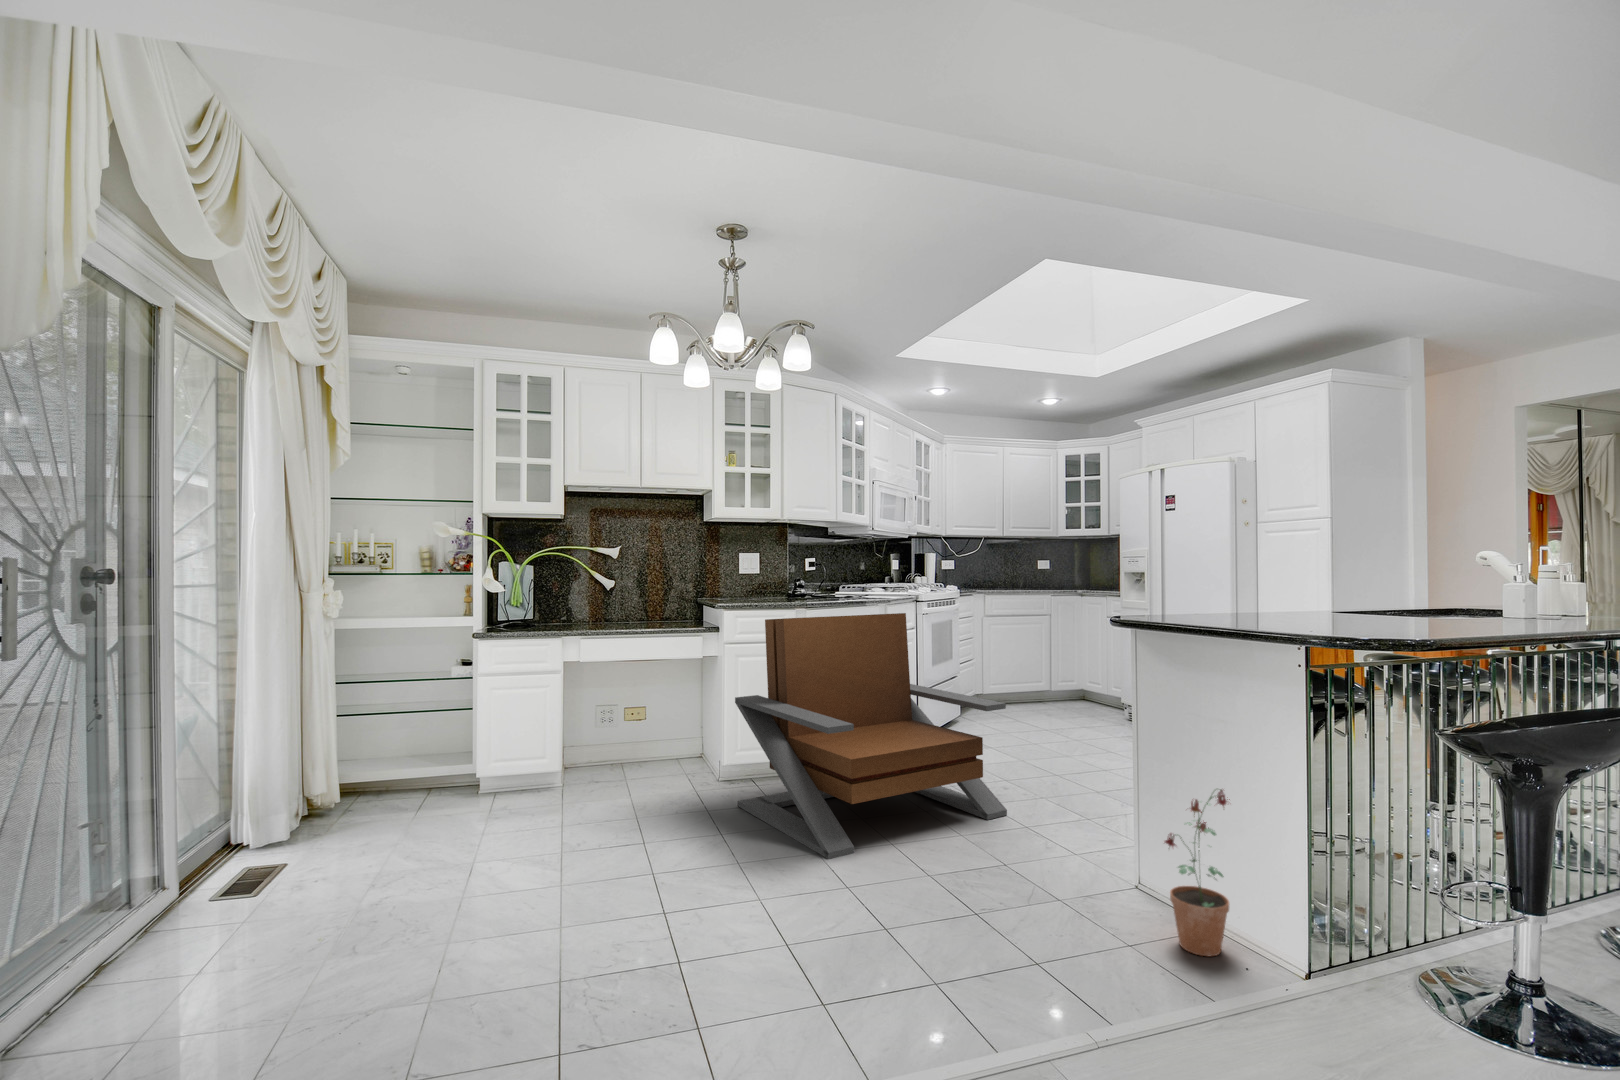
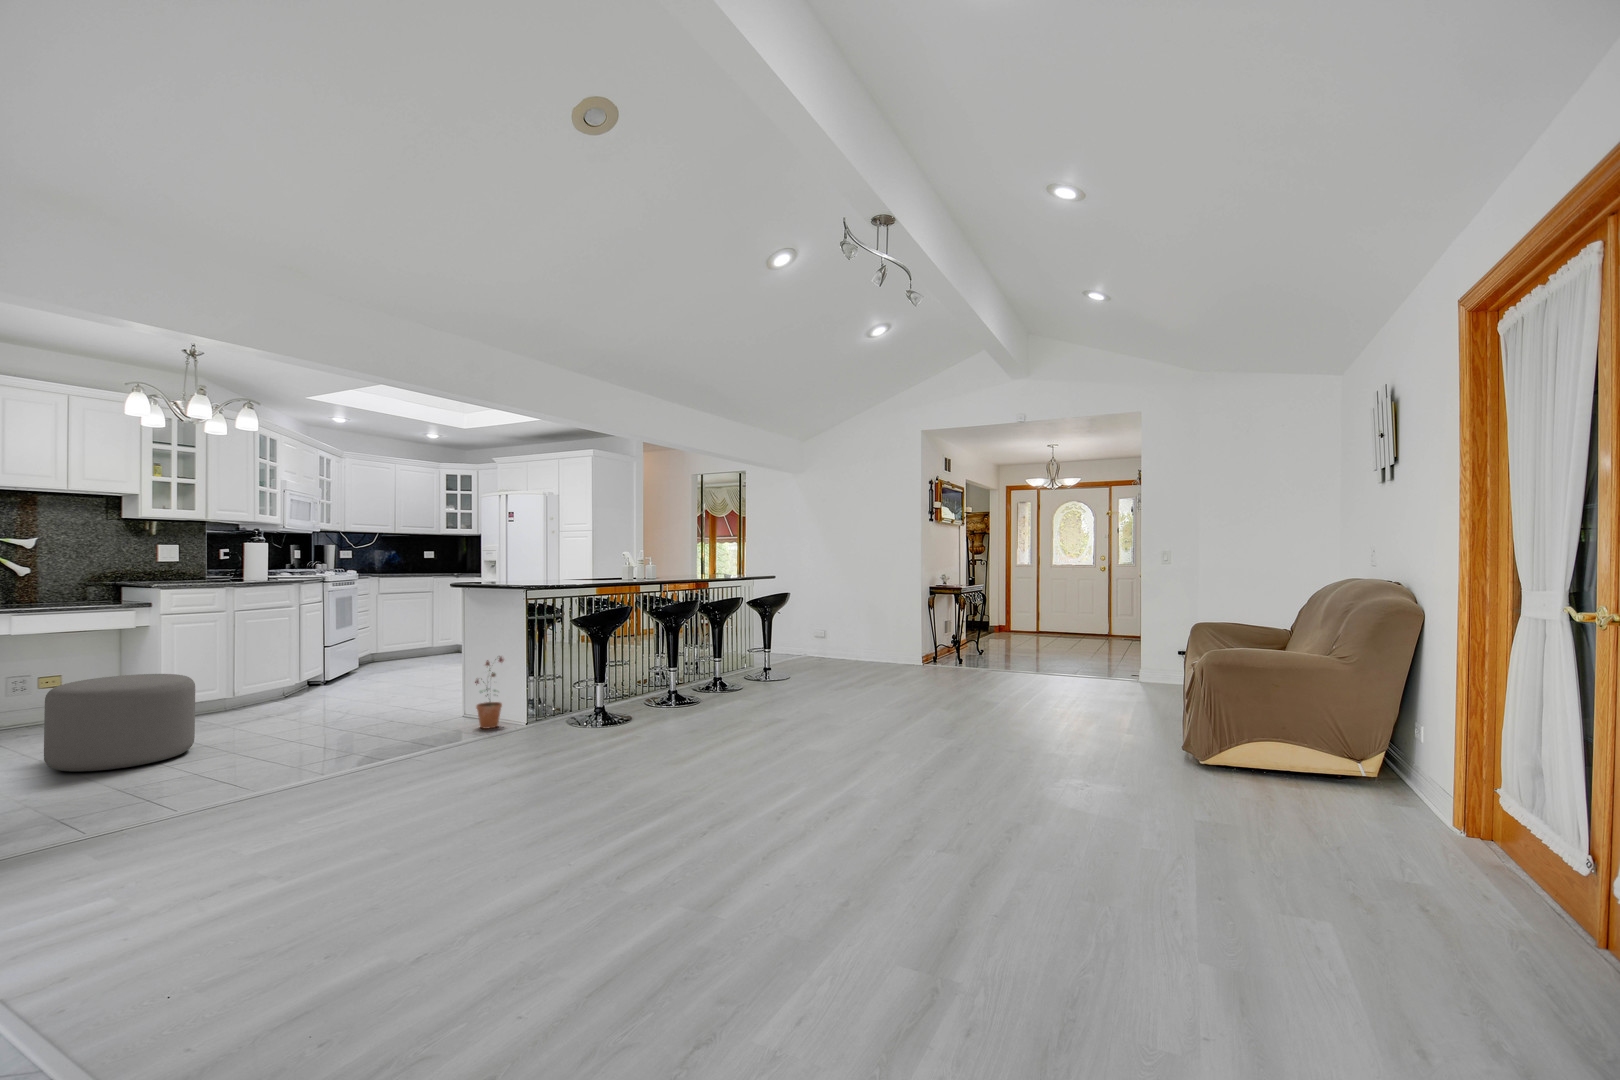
lounge chair: present [735,613,1007,859] -> none [179,587,394,735]
ottoman: none [550,738,722,900] -> present [44,674,195,771]

